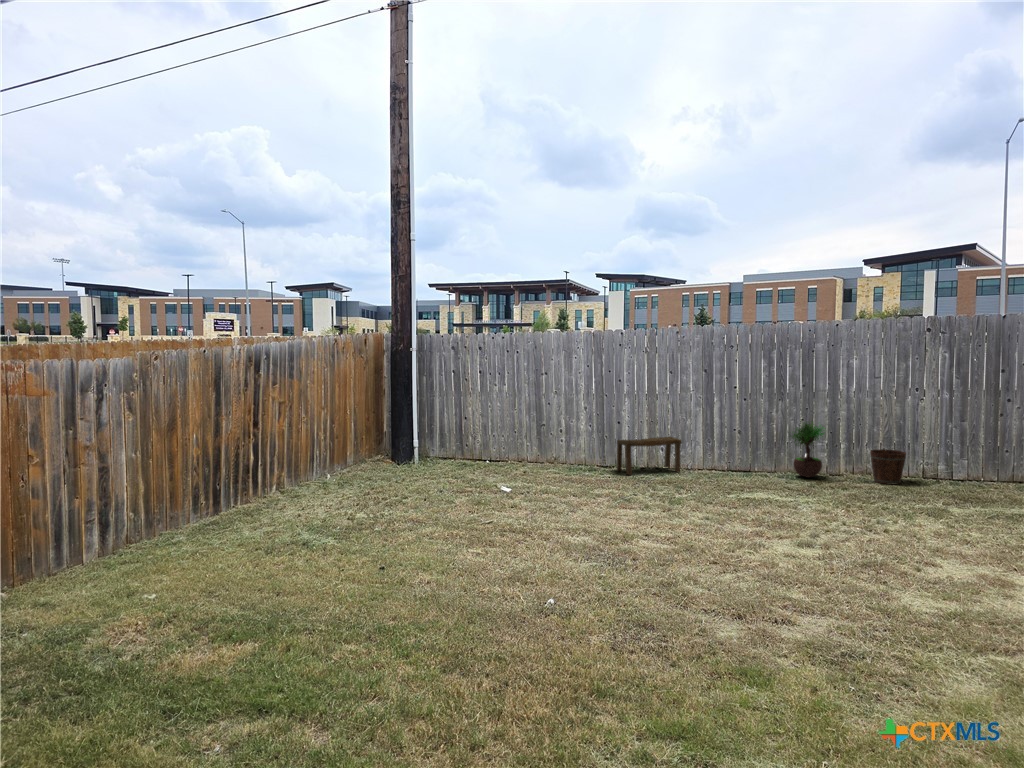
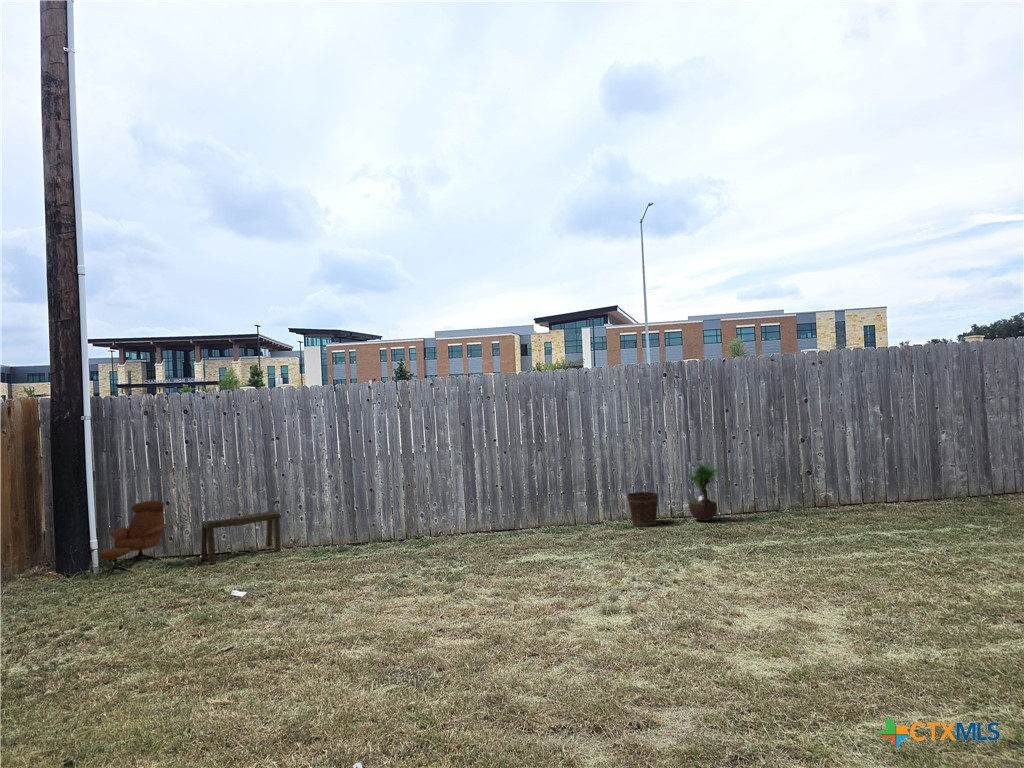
lounge chair: none [421,416,464,468] -> present [99,501,167,576]
potted tree: present [792,423,823,477] -> present [689,464,719,521]
bench: present [617,437,682,475] -> present [201,511,281,564]

